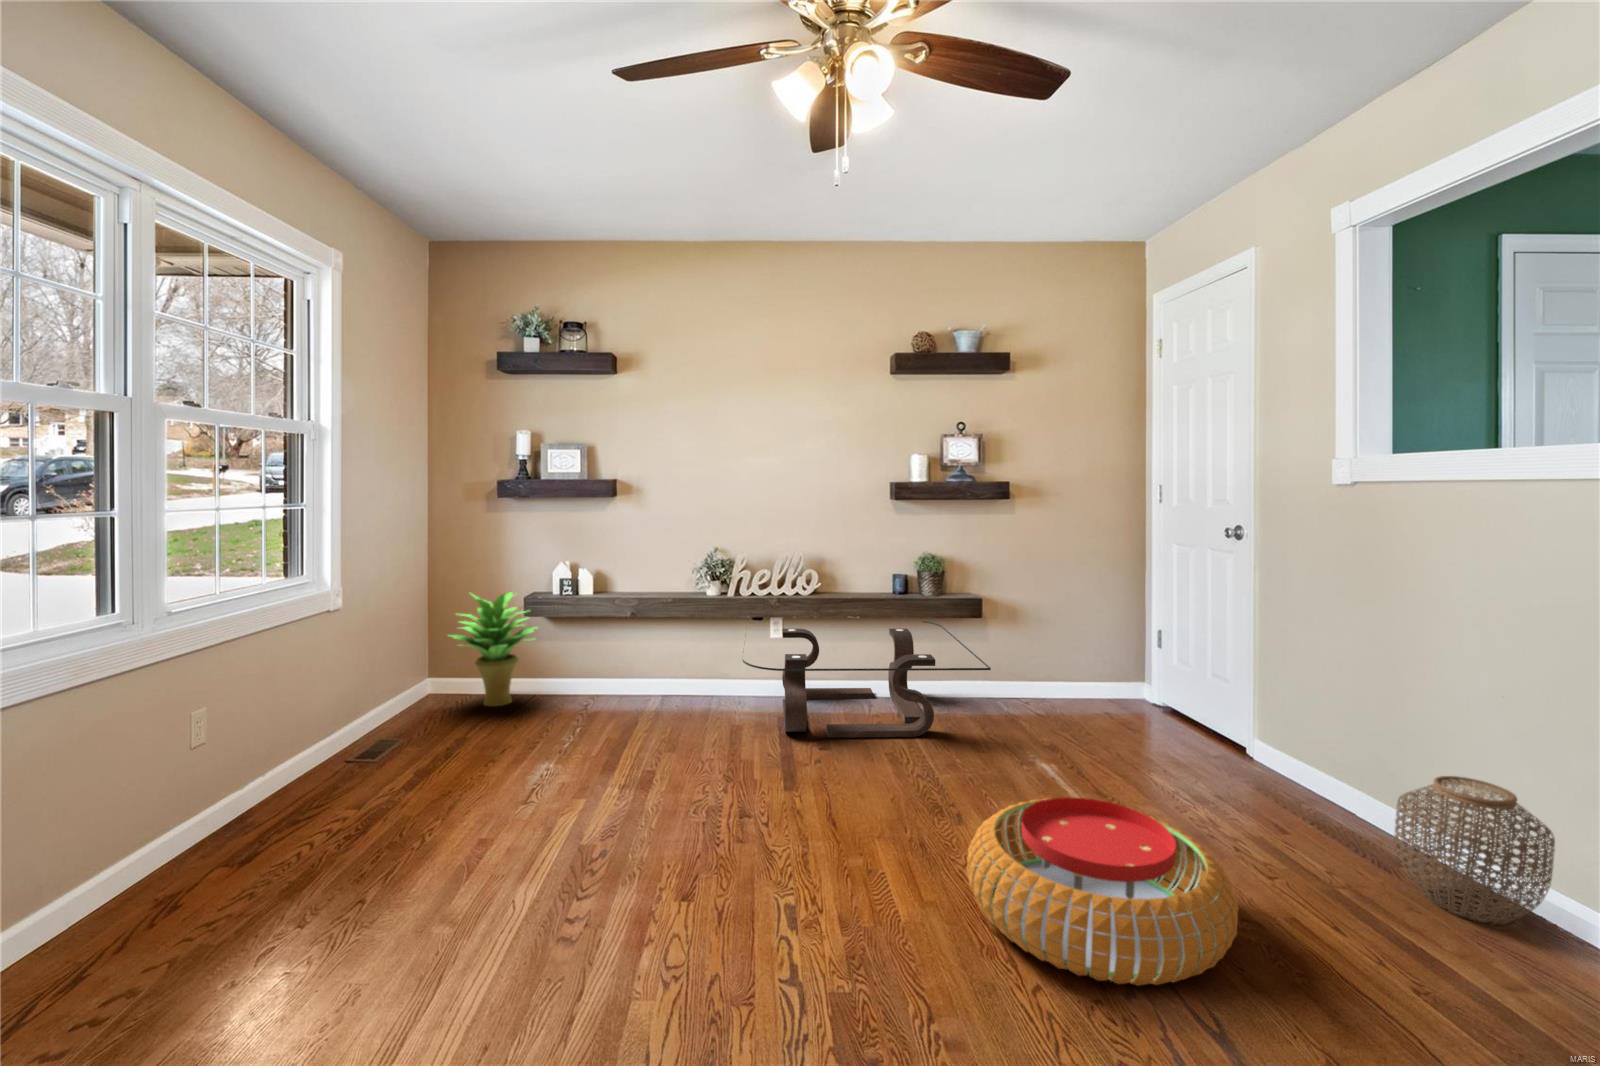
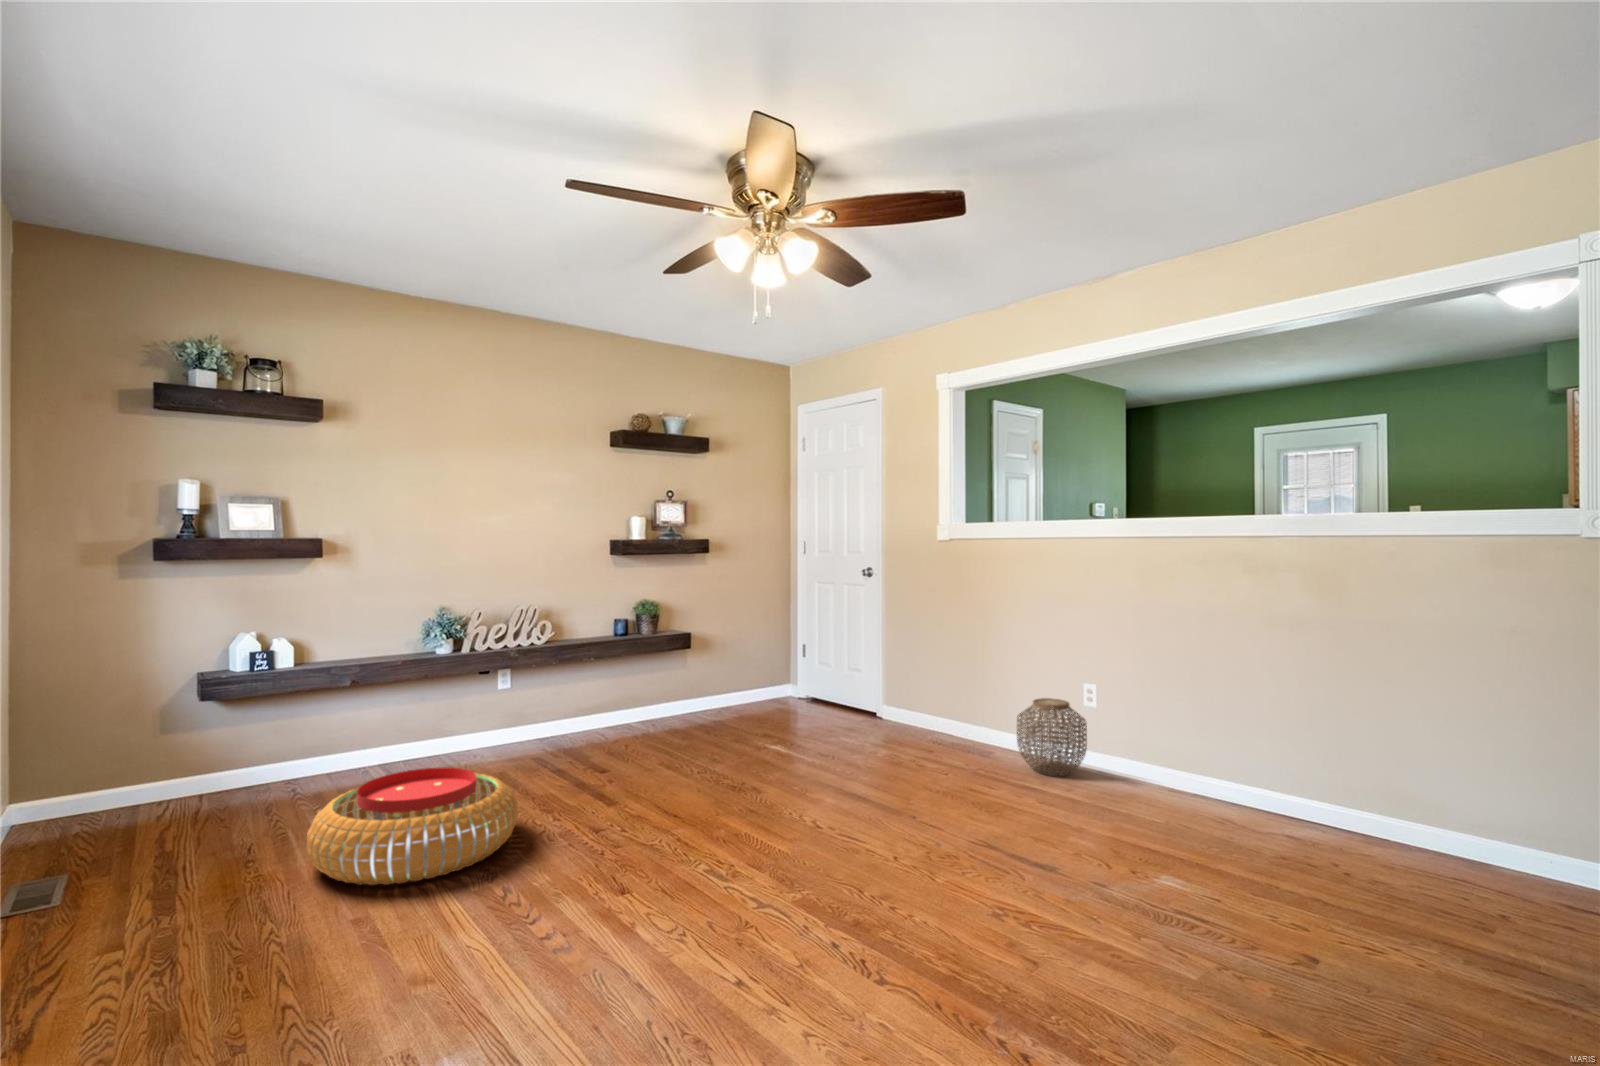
potted plant: present [451,592,536,706] -> none [92,673,233,823]
coffee table: present [743,621,991,738] -> none [475,663,747,775]
pouf: present [967,797,1238,986] -> present [307,768,518,885]

